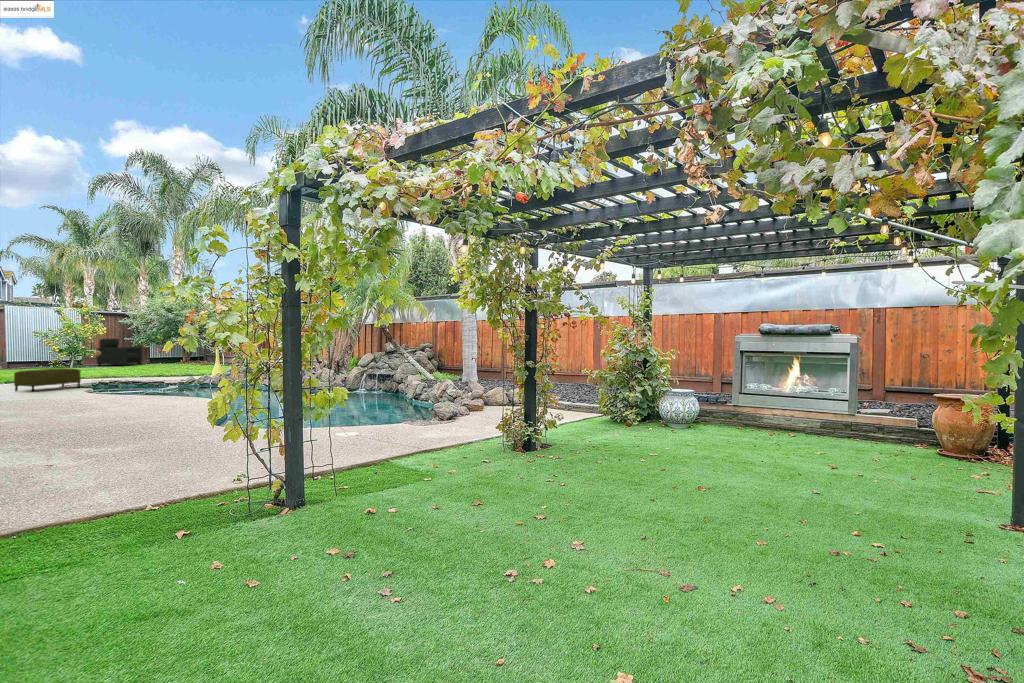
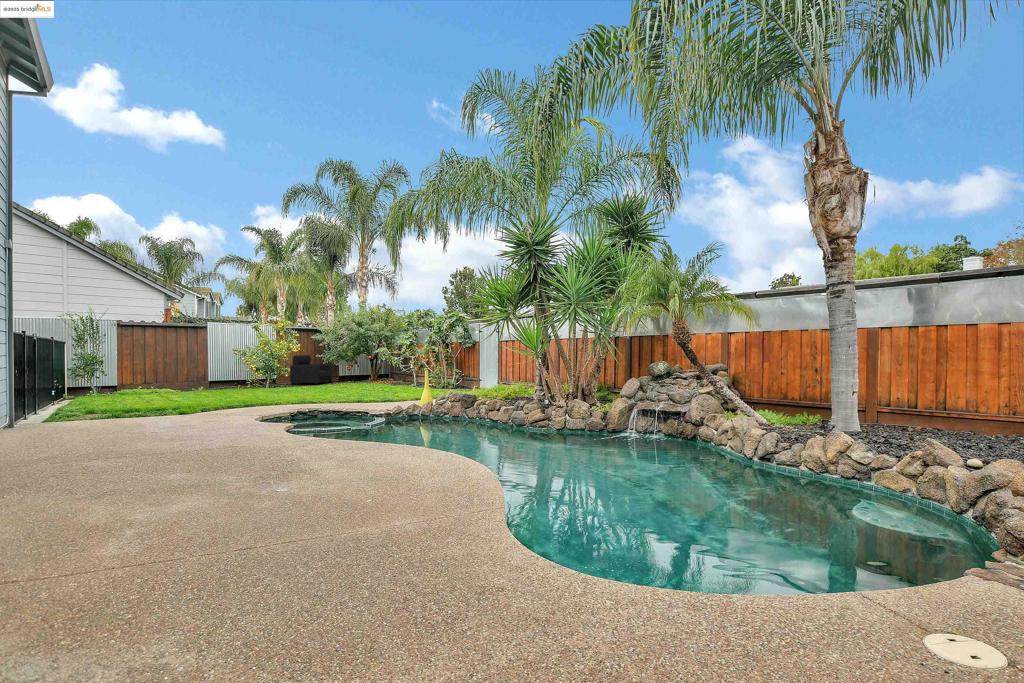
ottoman: present [14,368,81,392] -> none [197,404,279,442]

